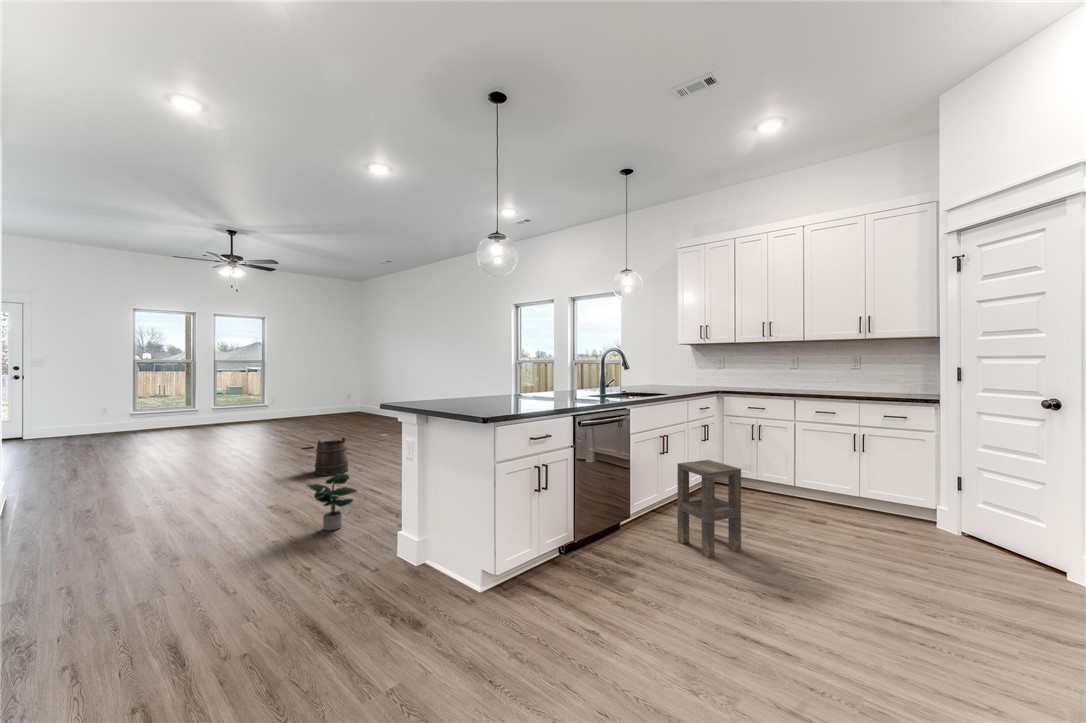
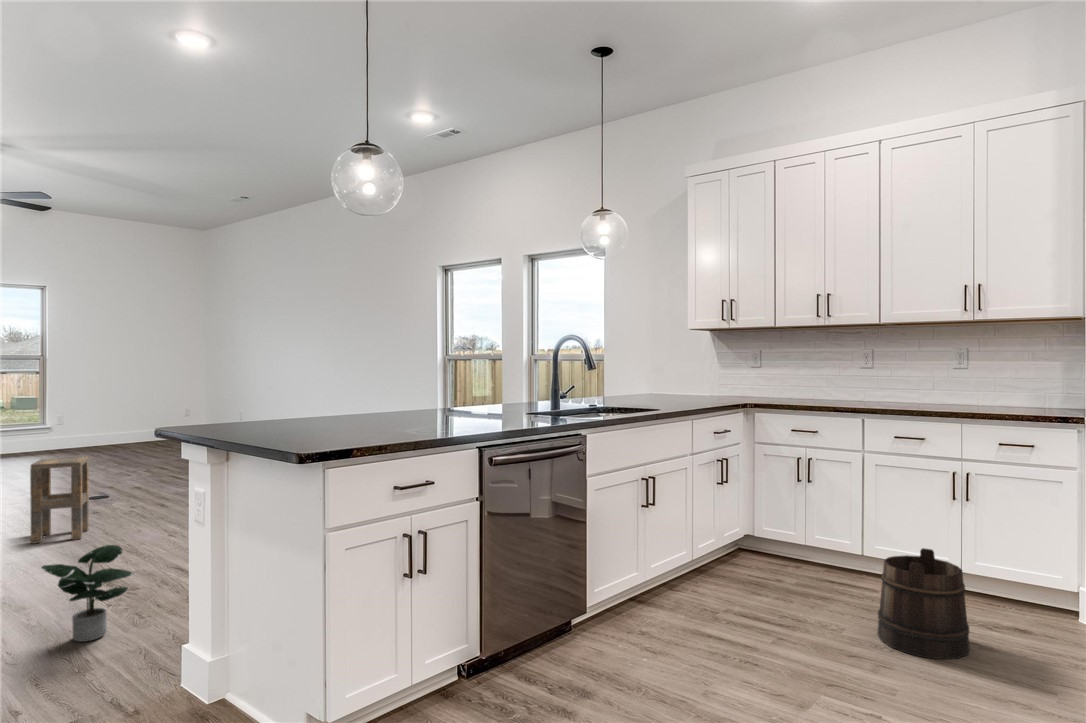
bucket: present [315,438,348,475] -> present [878,548,970,659]
side table: present [677,460,741,558] -> present [30,457,89,544]

